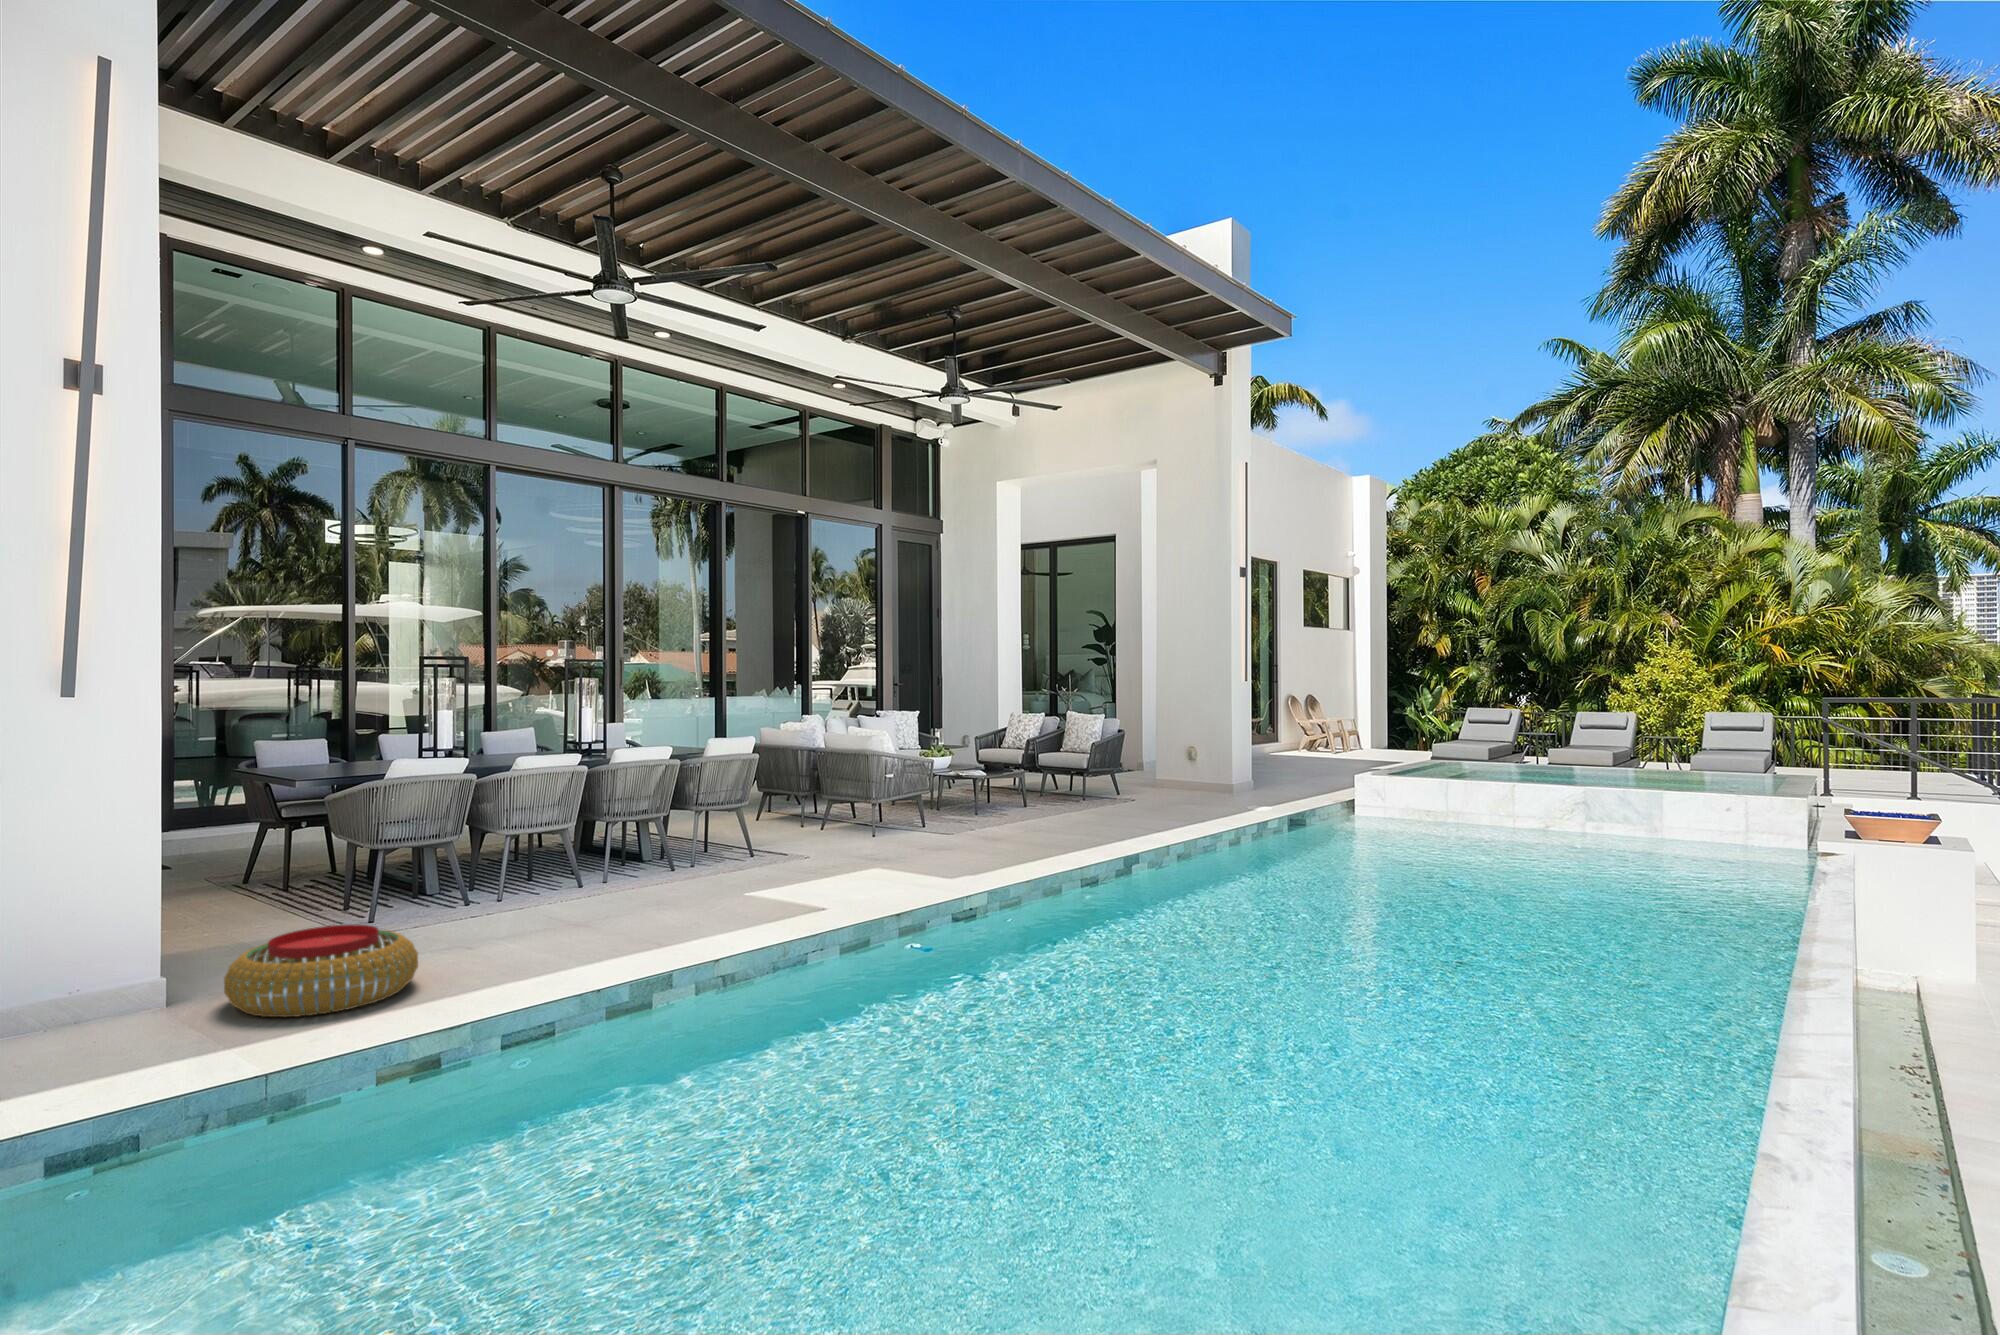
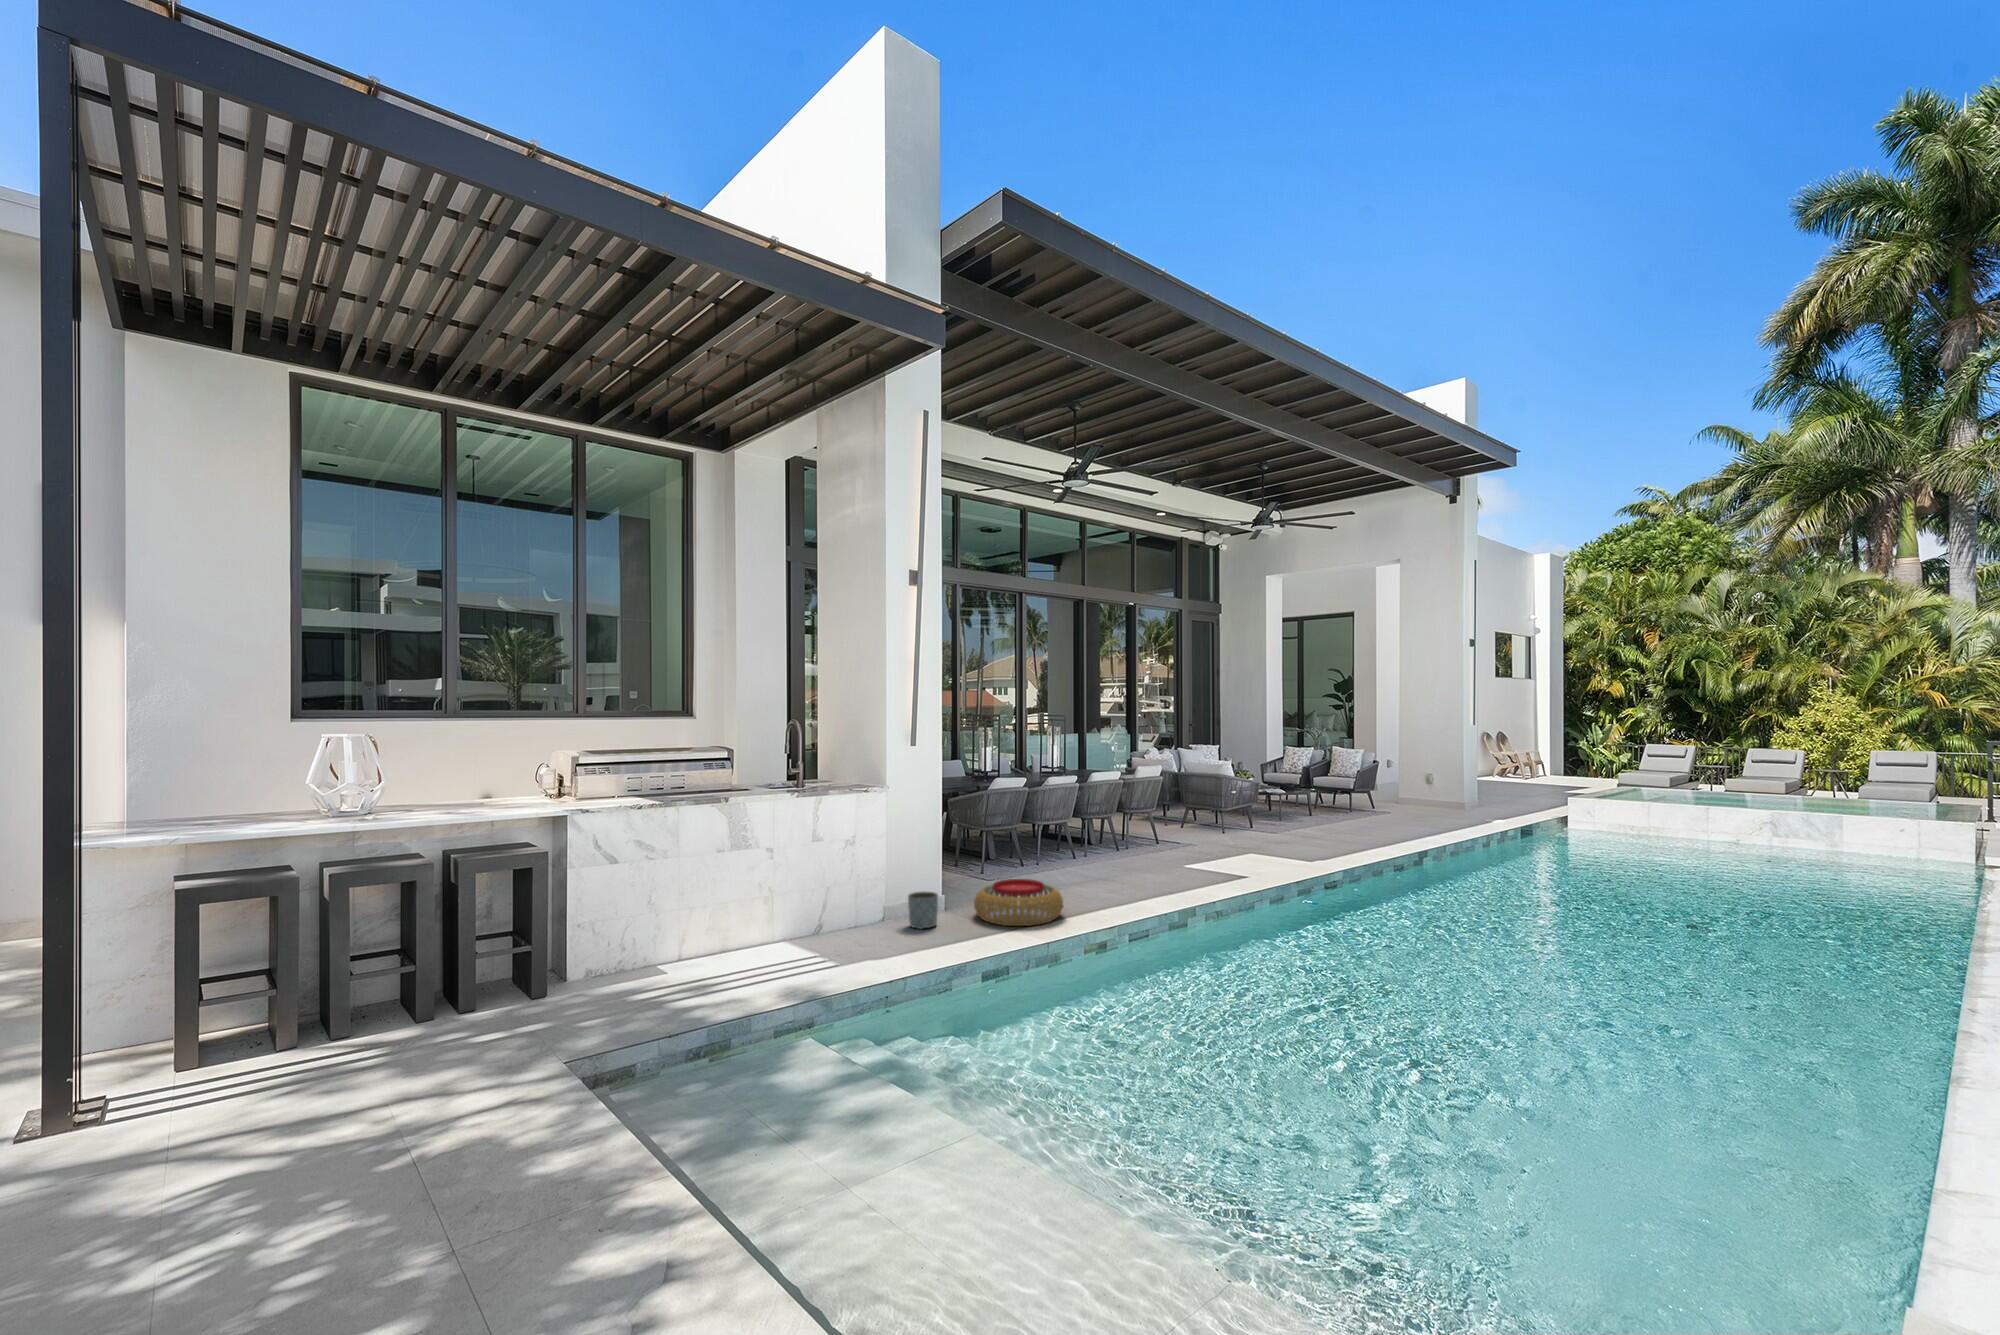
planter: none [50,958,127,1035] -> present [908,892,938,929]

